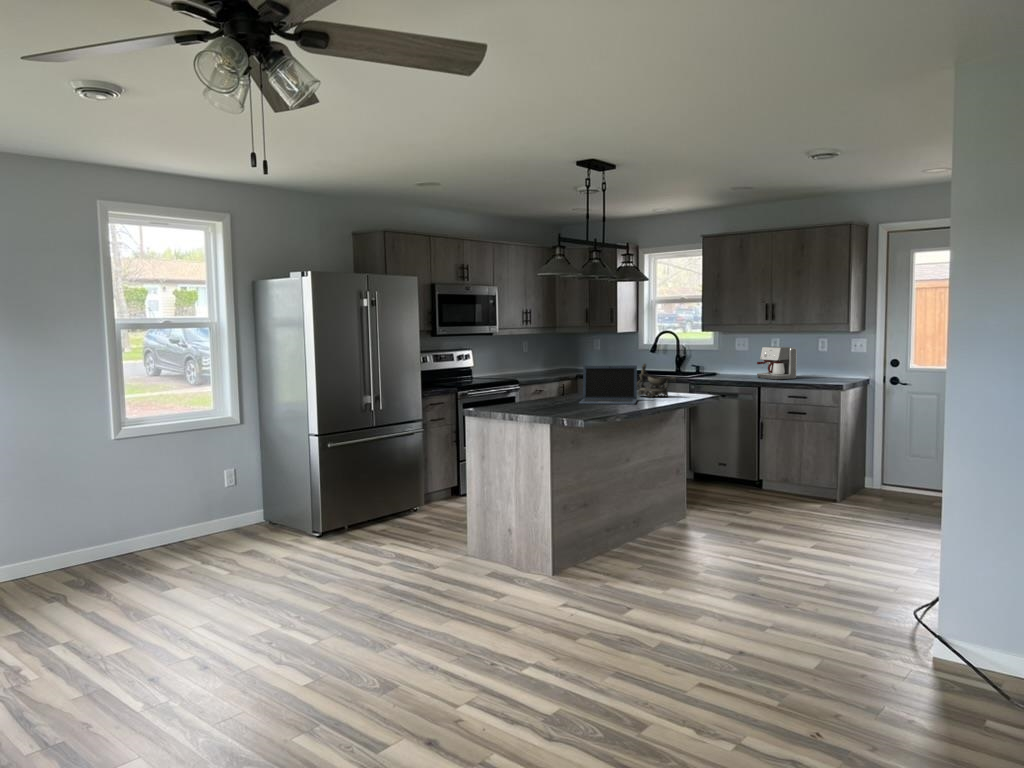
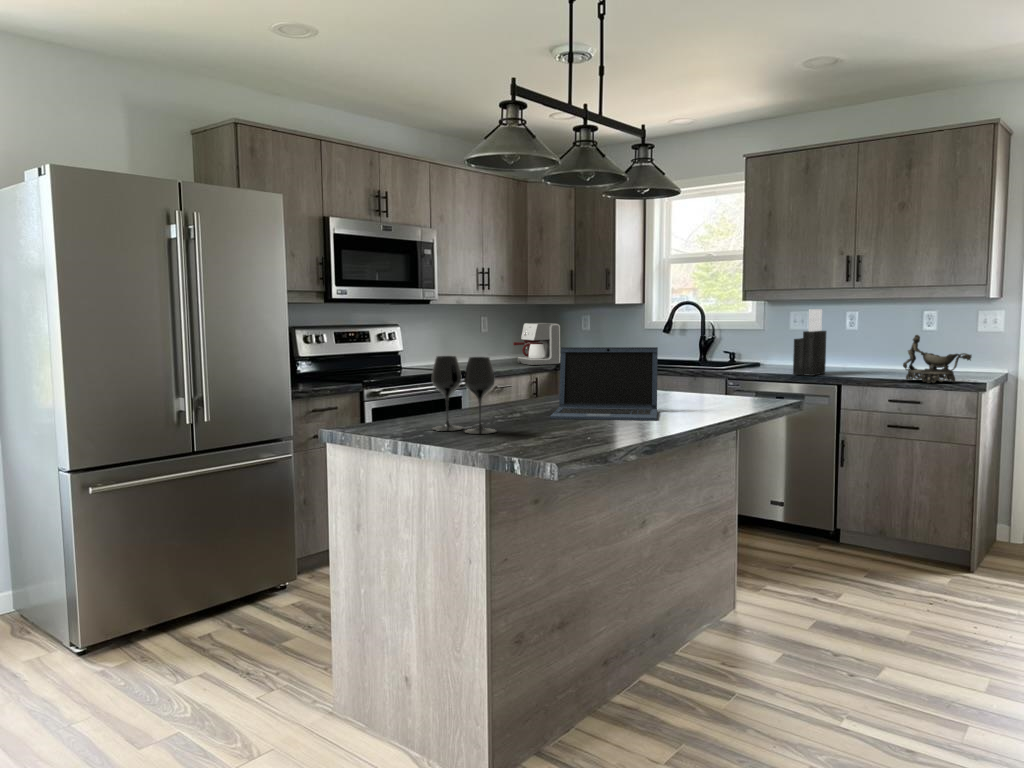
knife block: none [731,338,753,381] -> present [793,309,826,376]
coffee maker: present [757,347,797,379] -> present [513,323,560,365]
decorative bowl: present [637,364,676,397] -> present [903,335,972,383]
wine glass: none [519,371,552,410] -> present [432,356,496,434]

